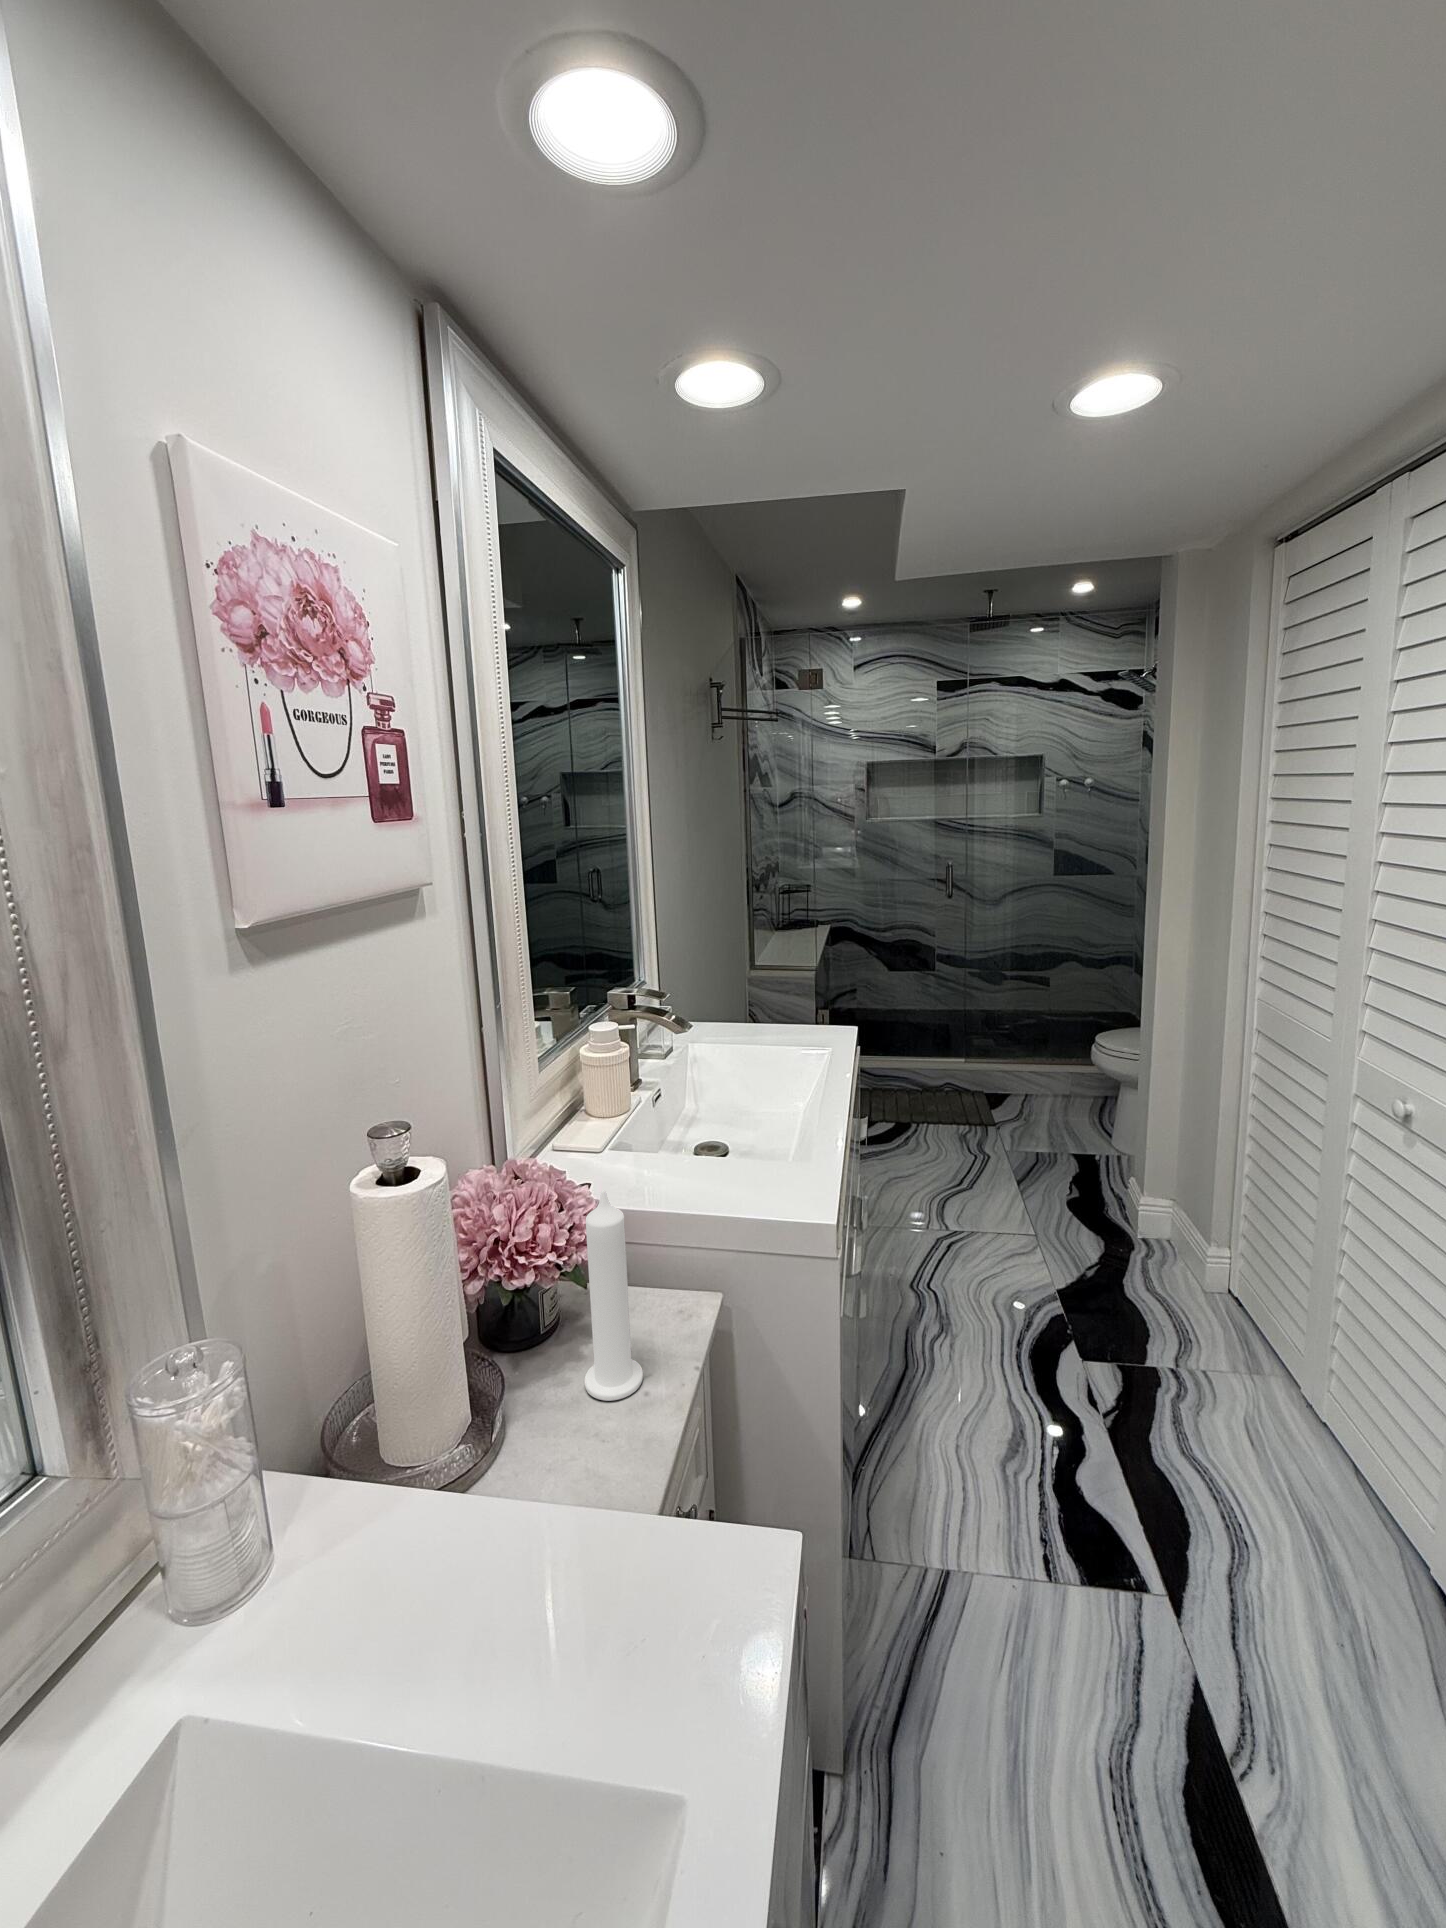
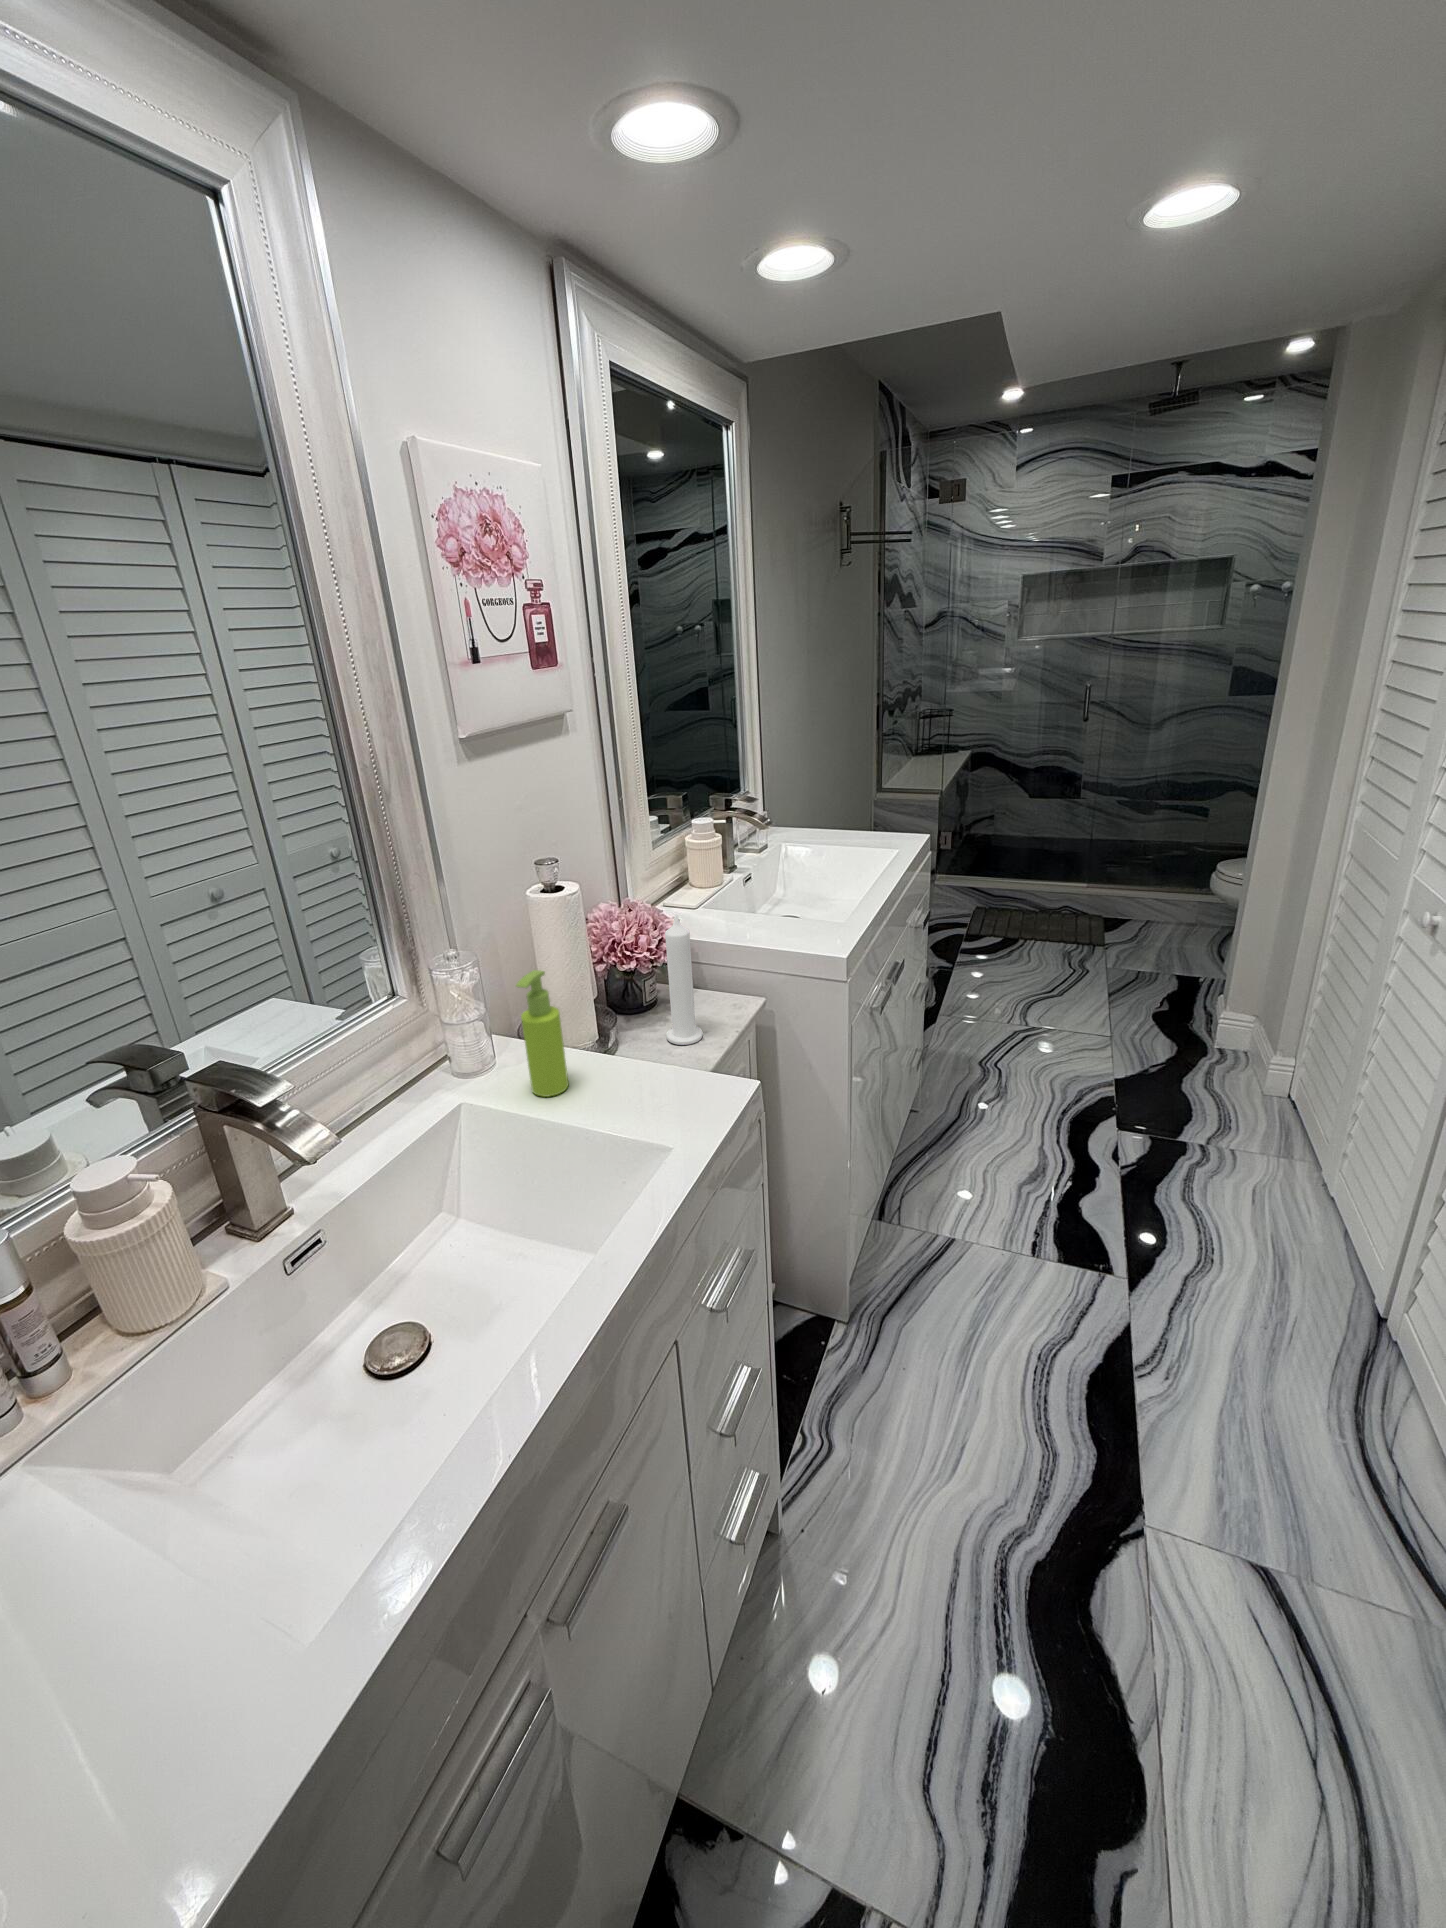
soap dispenser: none [336,1352,435,1609] -> present [516,970,568,1097]

